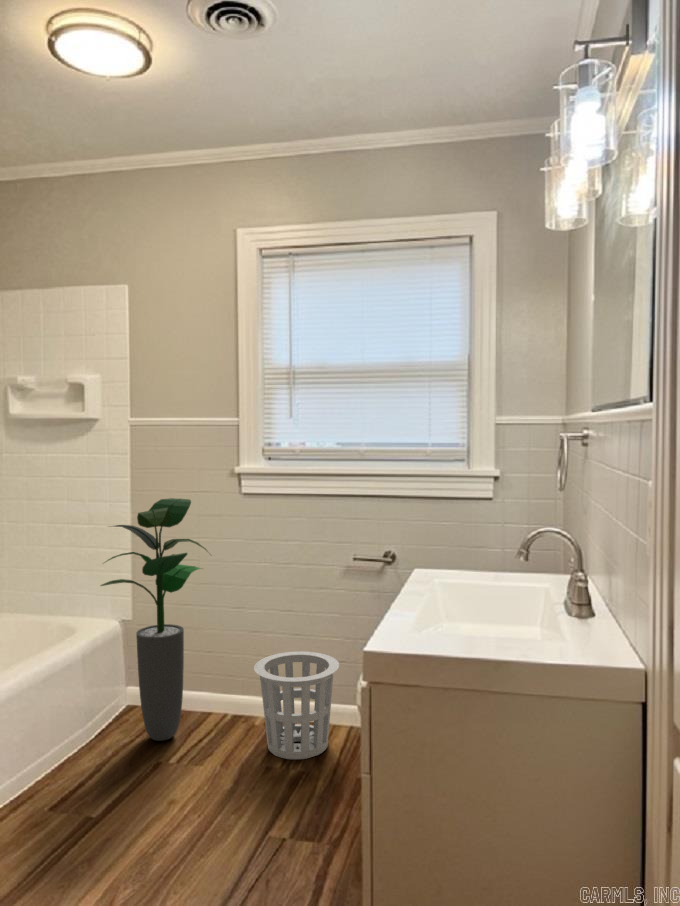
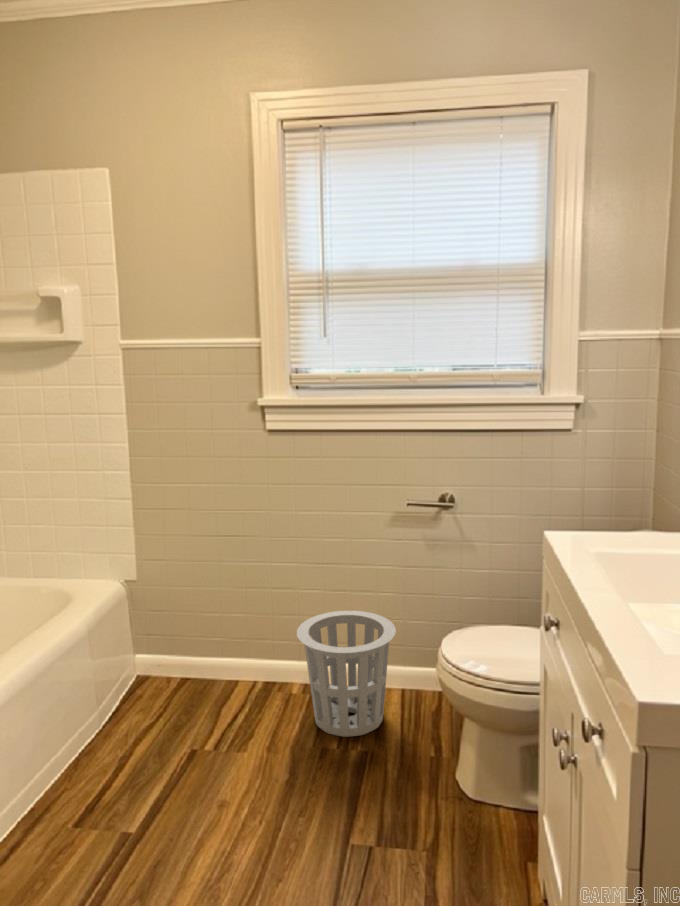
potted plant: present [101,498,207,741] -> none [106,438,239,722]

